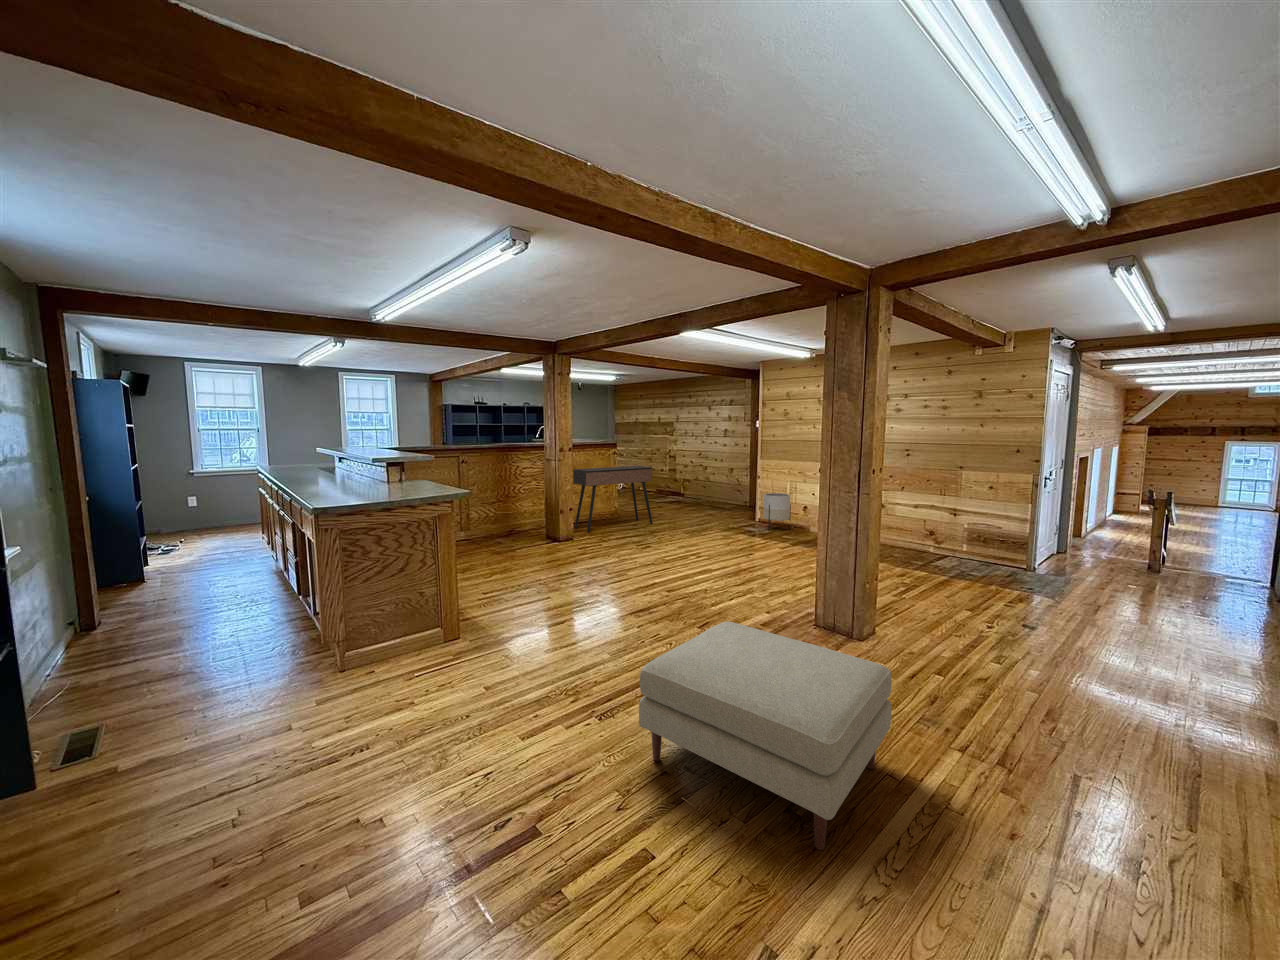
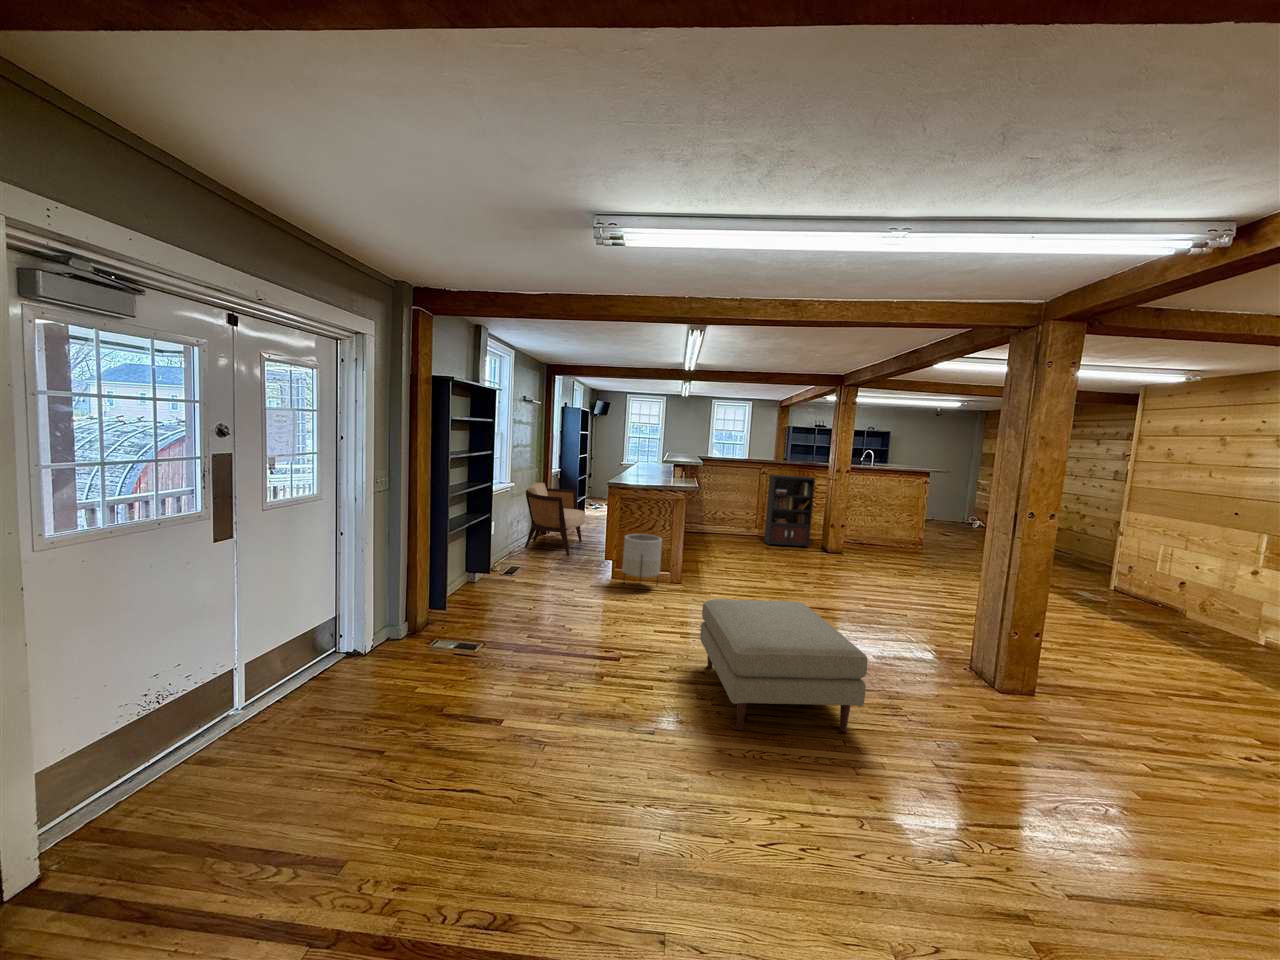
bookcase: none [474,460,529,546] -> present [764,475,815,547]
console table: present [573,466,653,533] -> none [863,493,962,562]
planter: present [763,493,791,530] -> present [622,534,662,586]
armchair: none [52,529,216,669] -> present [525,483,585,555]

